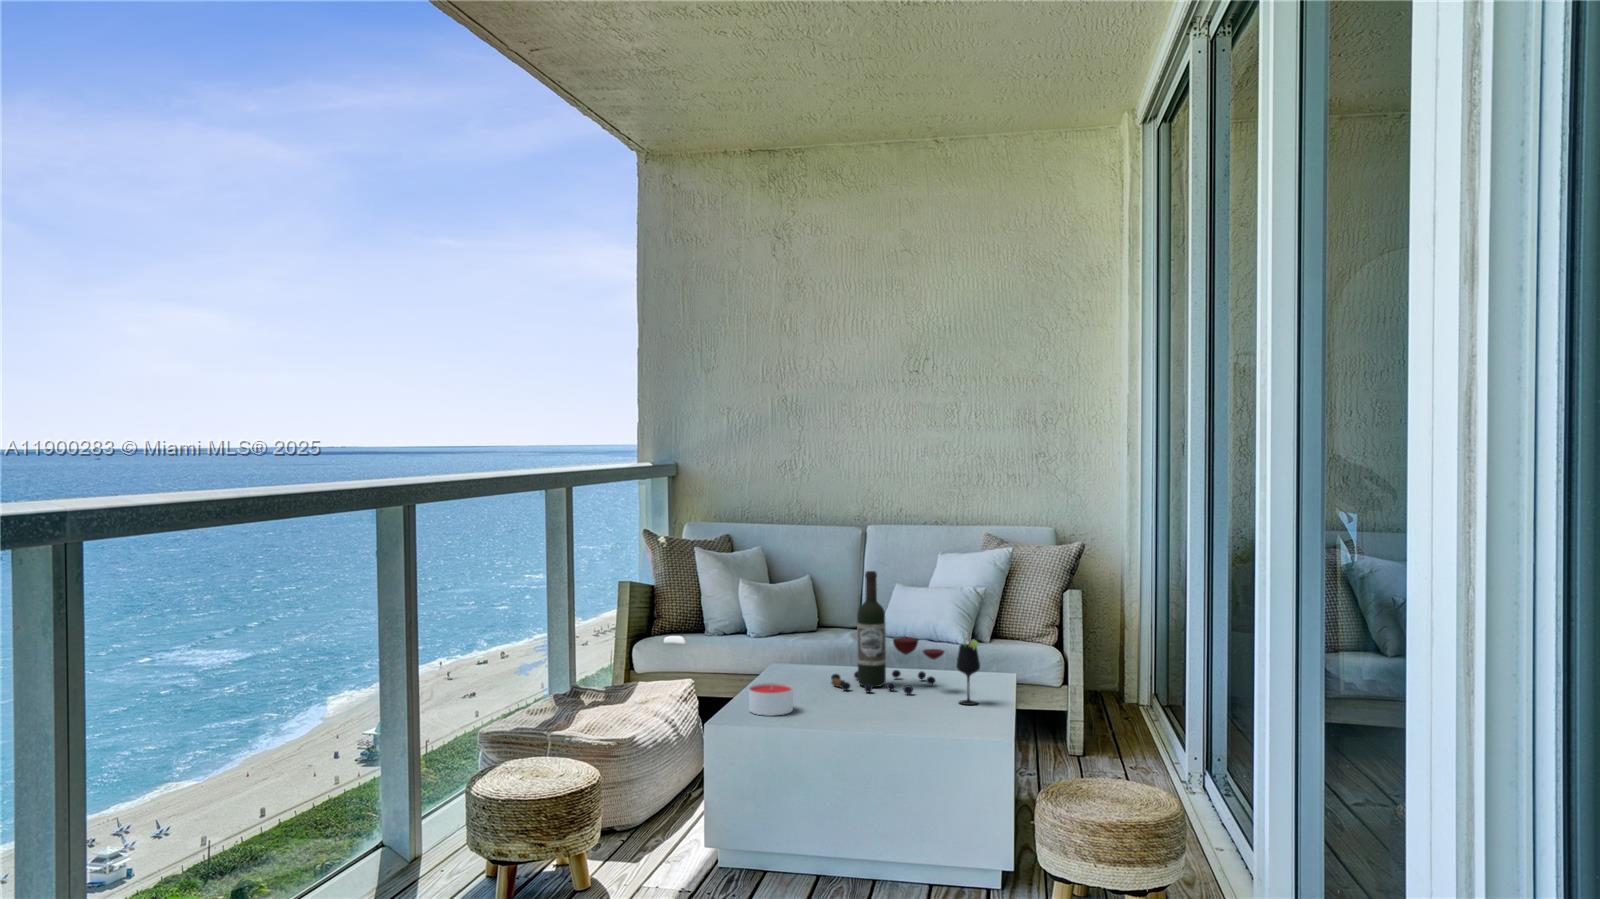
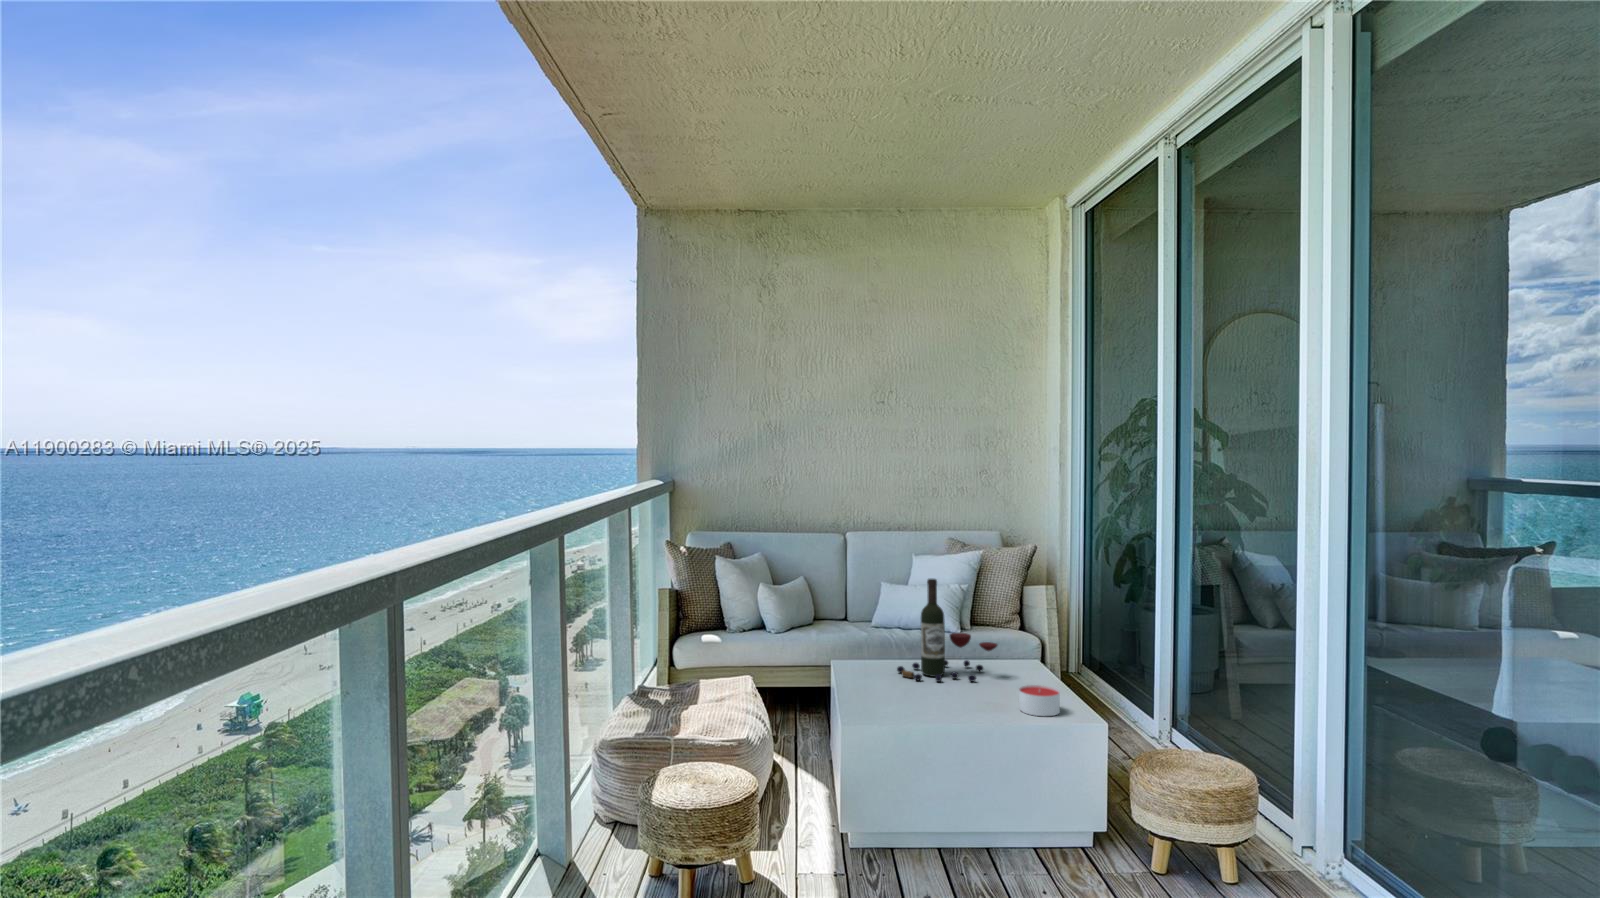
wine glass: present [956,635,980,705] -> none [1018,630,1039,689]
candle: present [749,683,793,716] -> present [1019,685,1060,716]

